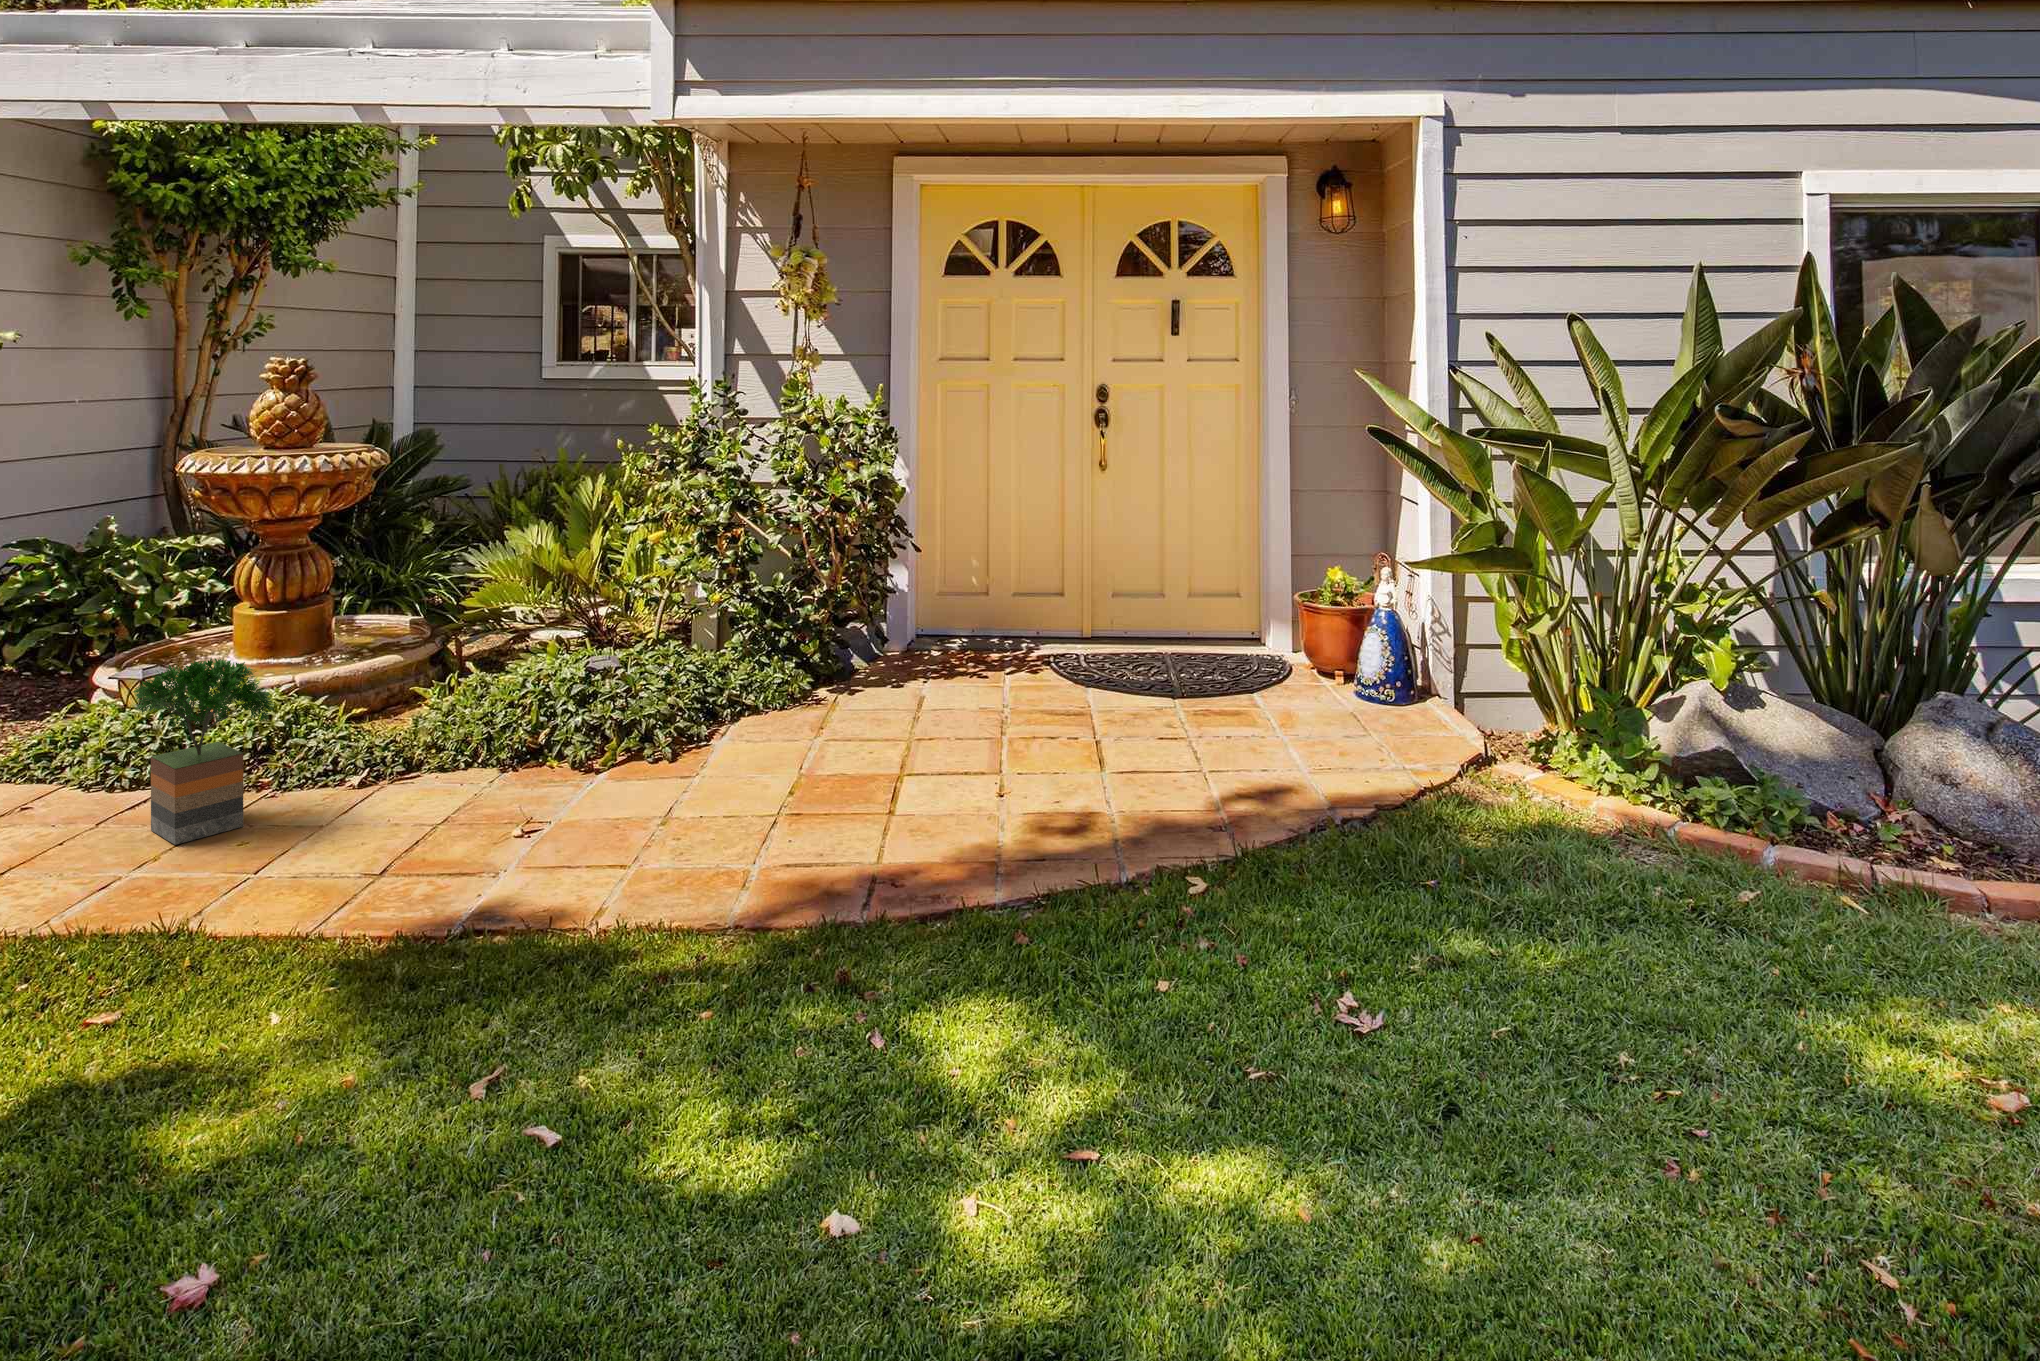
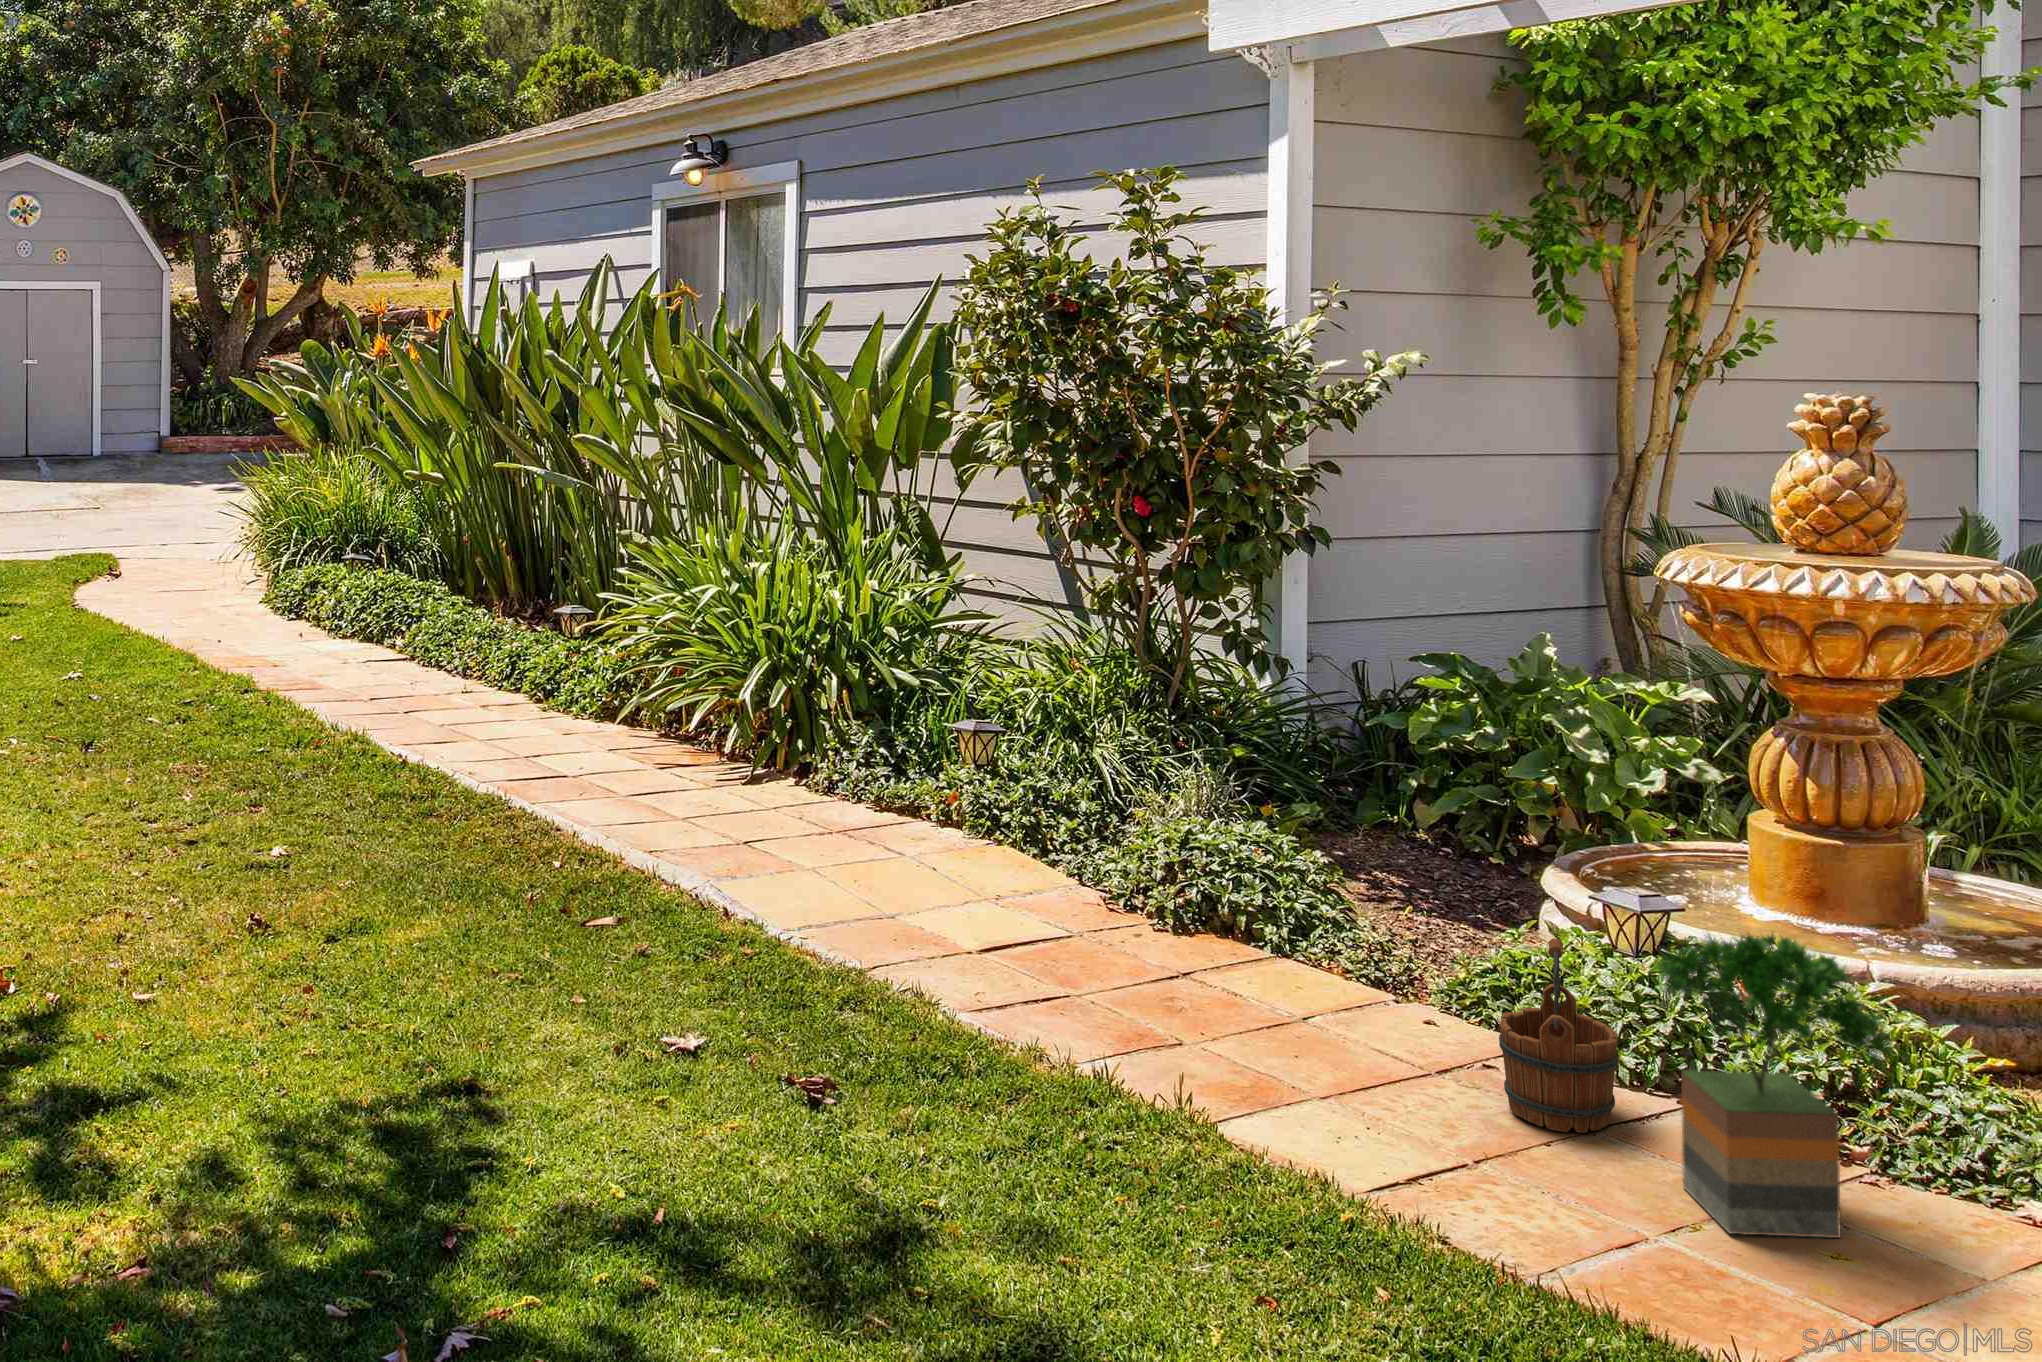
wooden bucket: none [30,698,116,825] -> present [1499,938,1619,1133]

